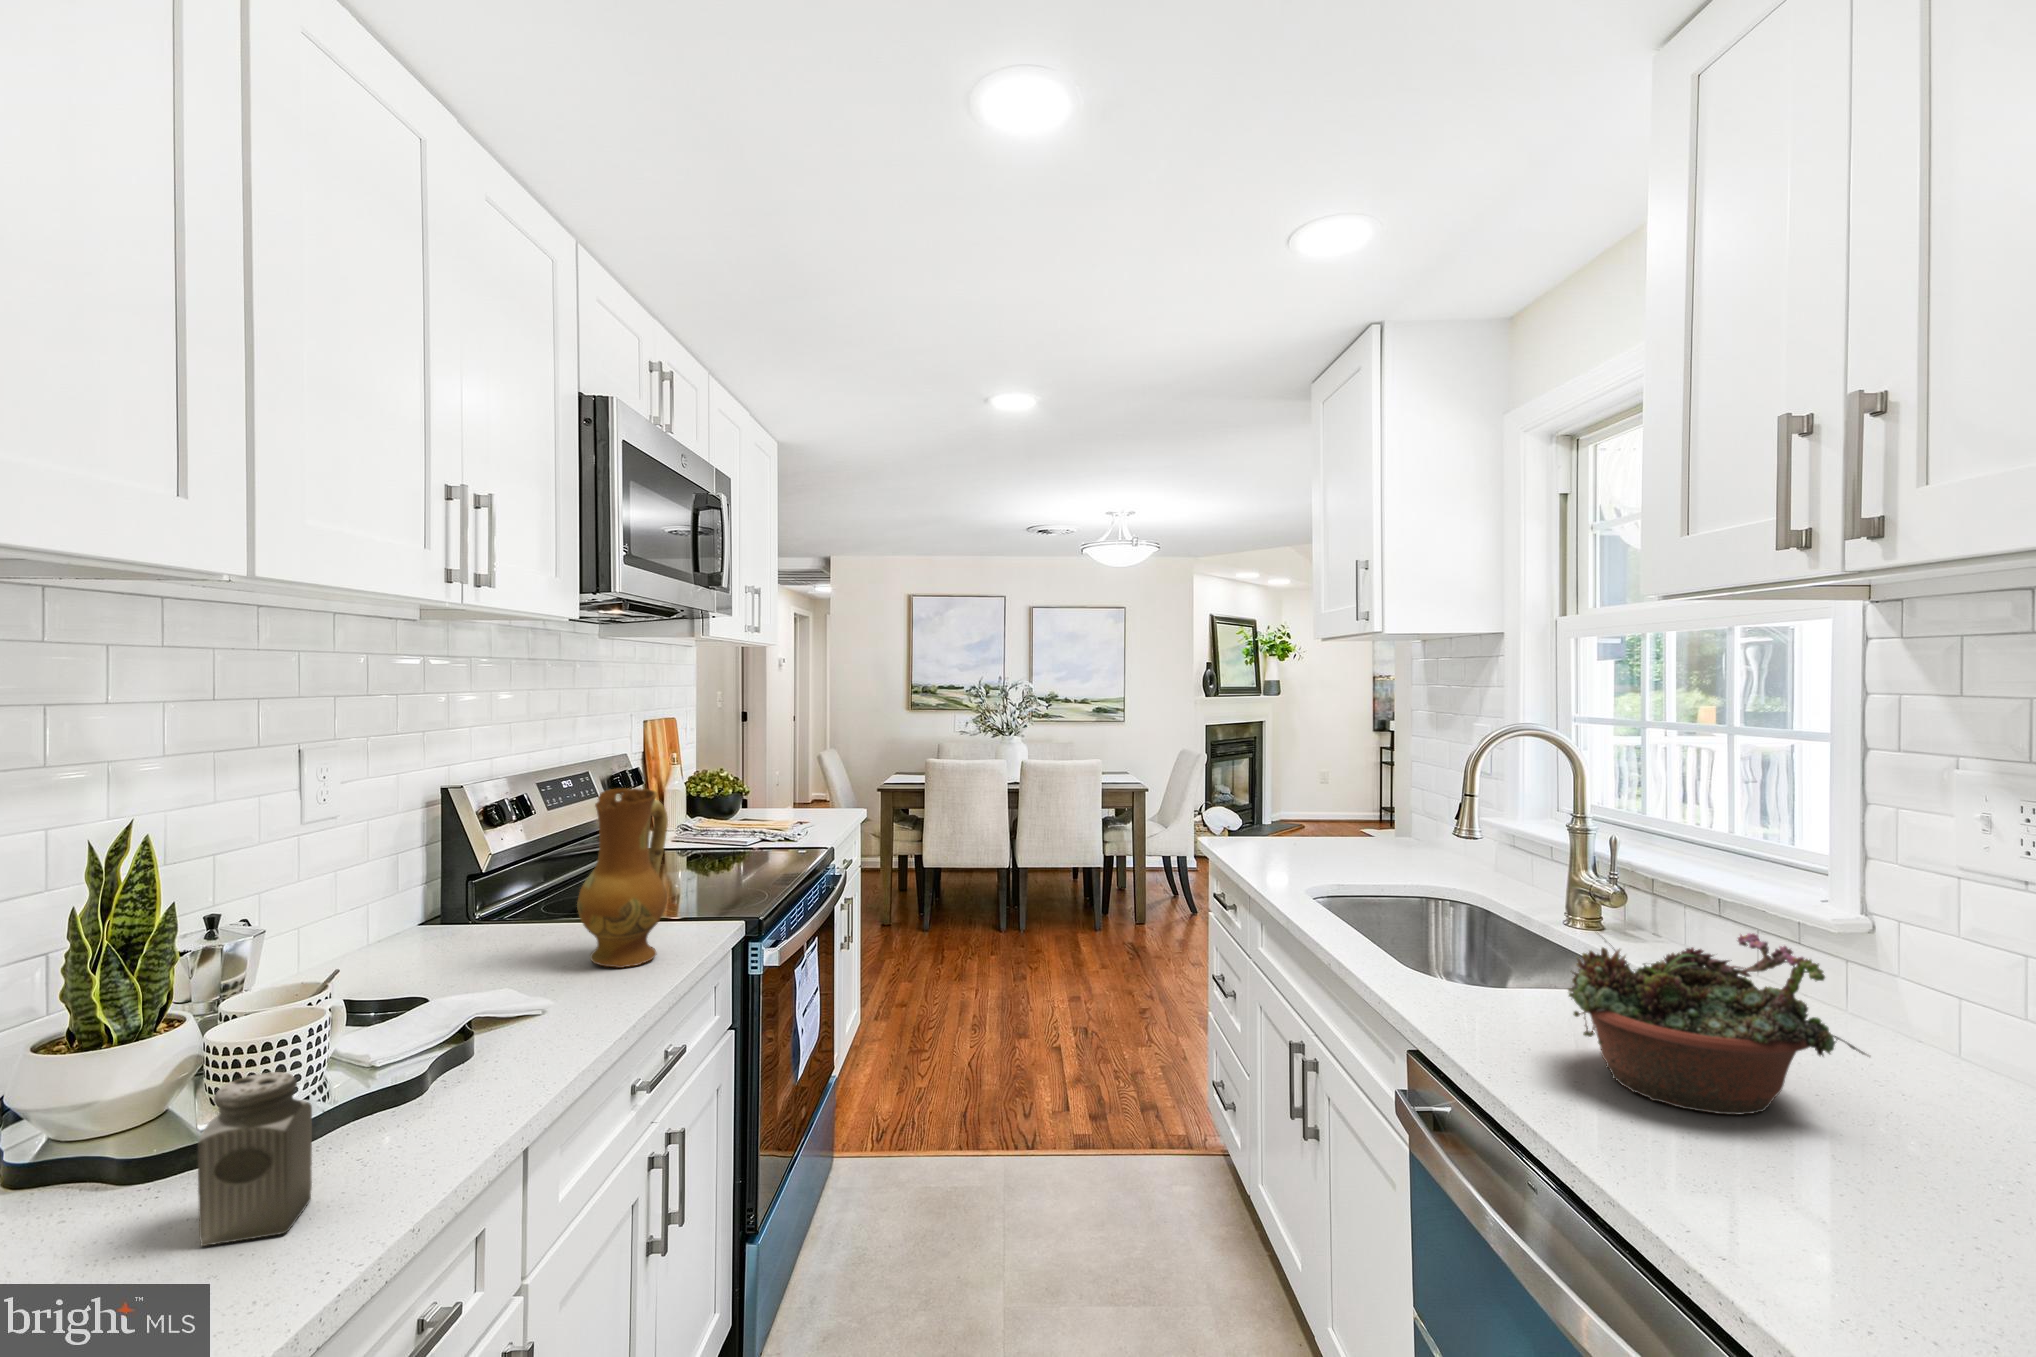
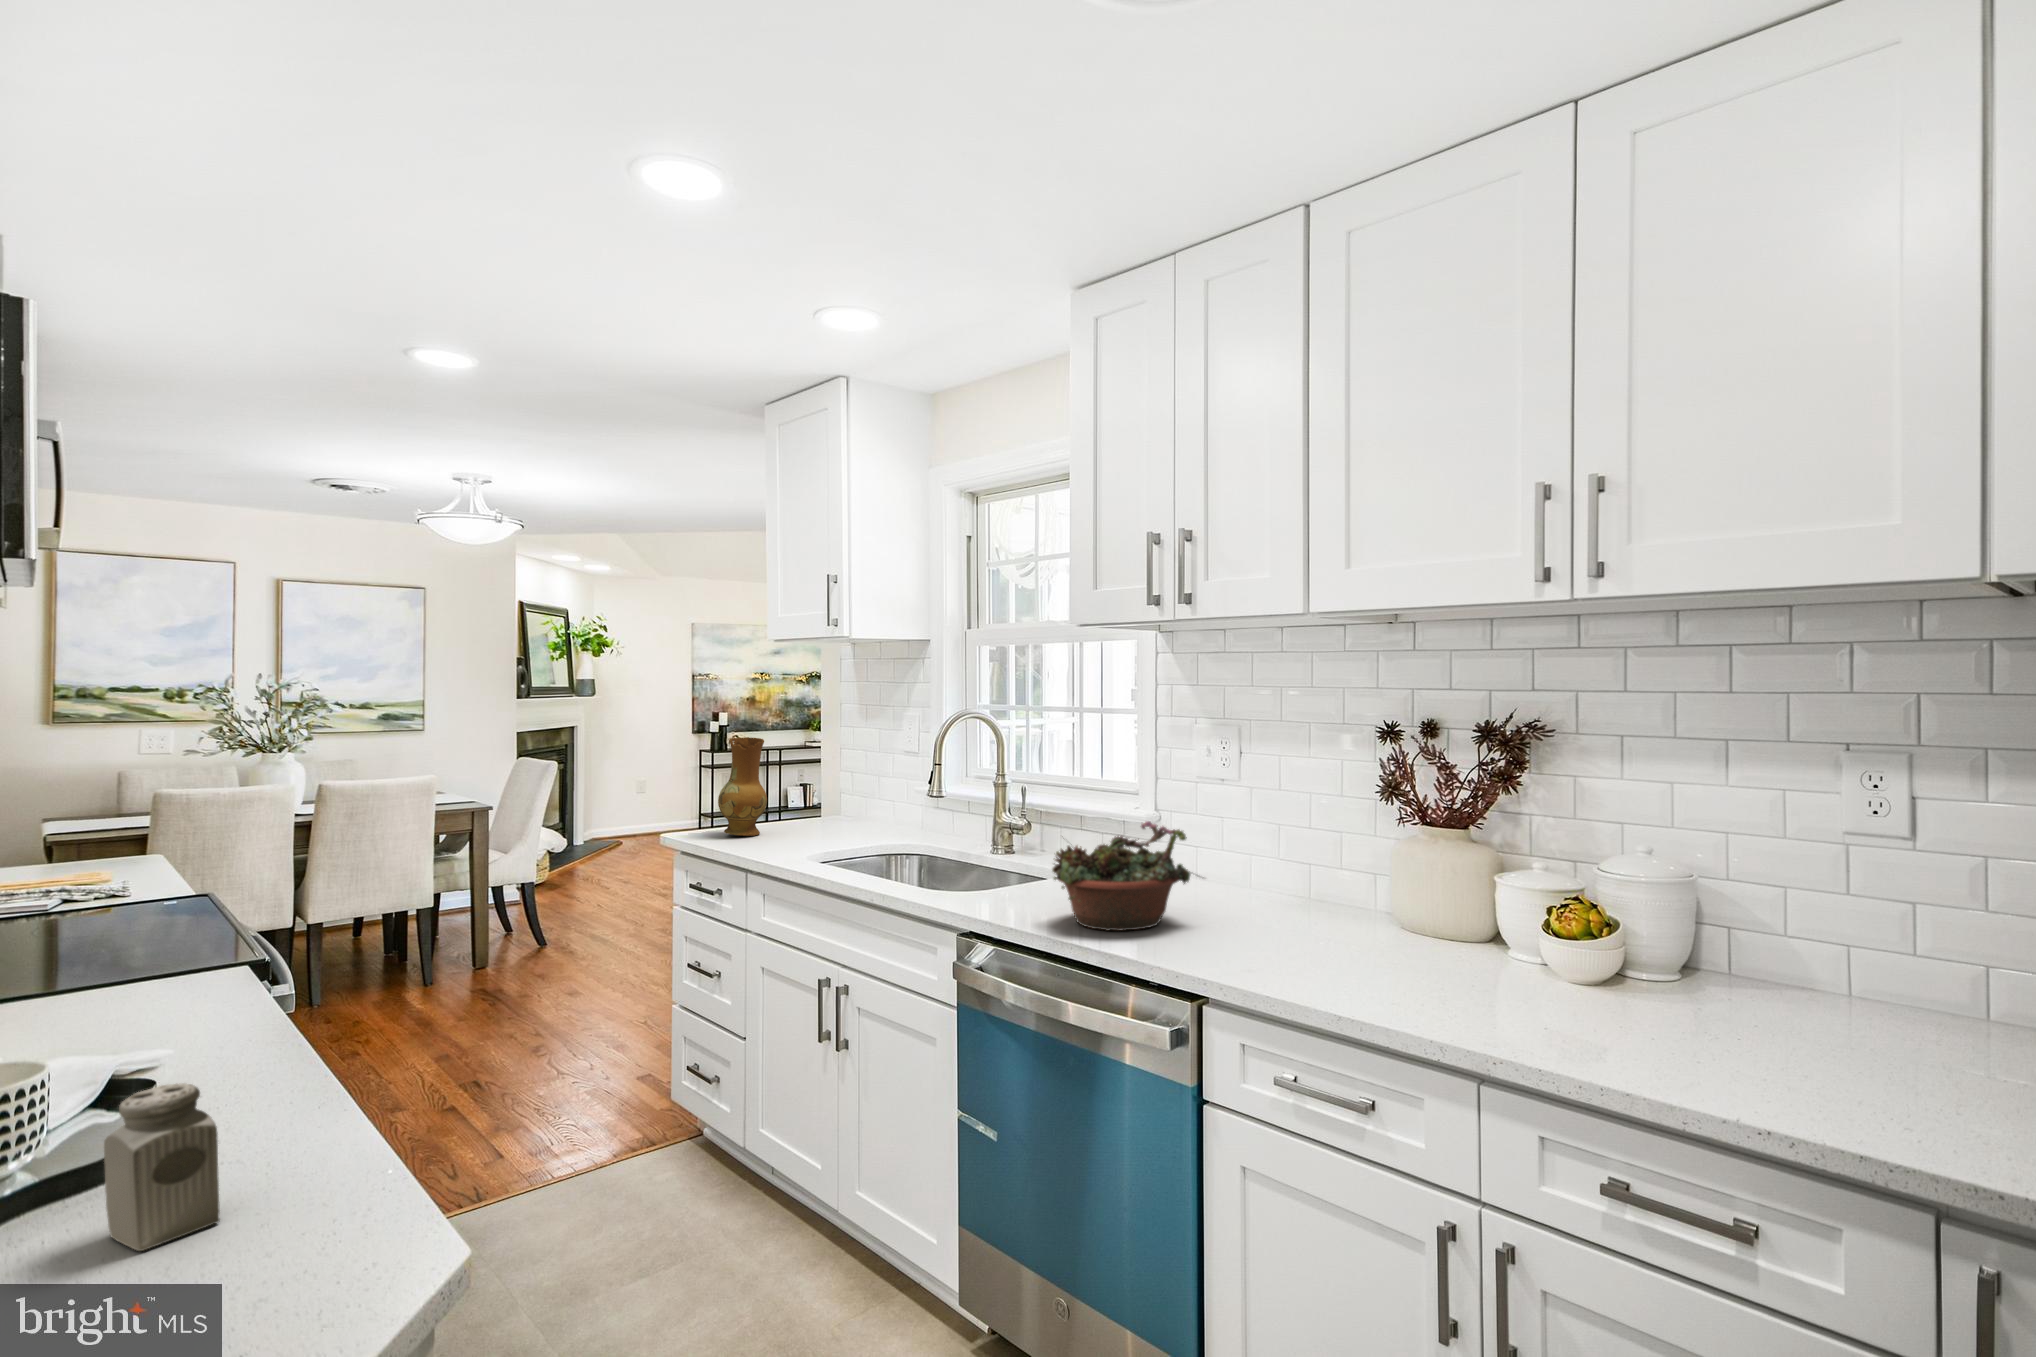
ceramic jug: present [577,788,668,968] -> present [718,737,767,836]

